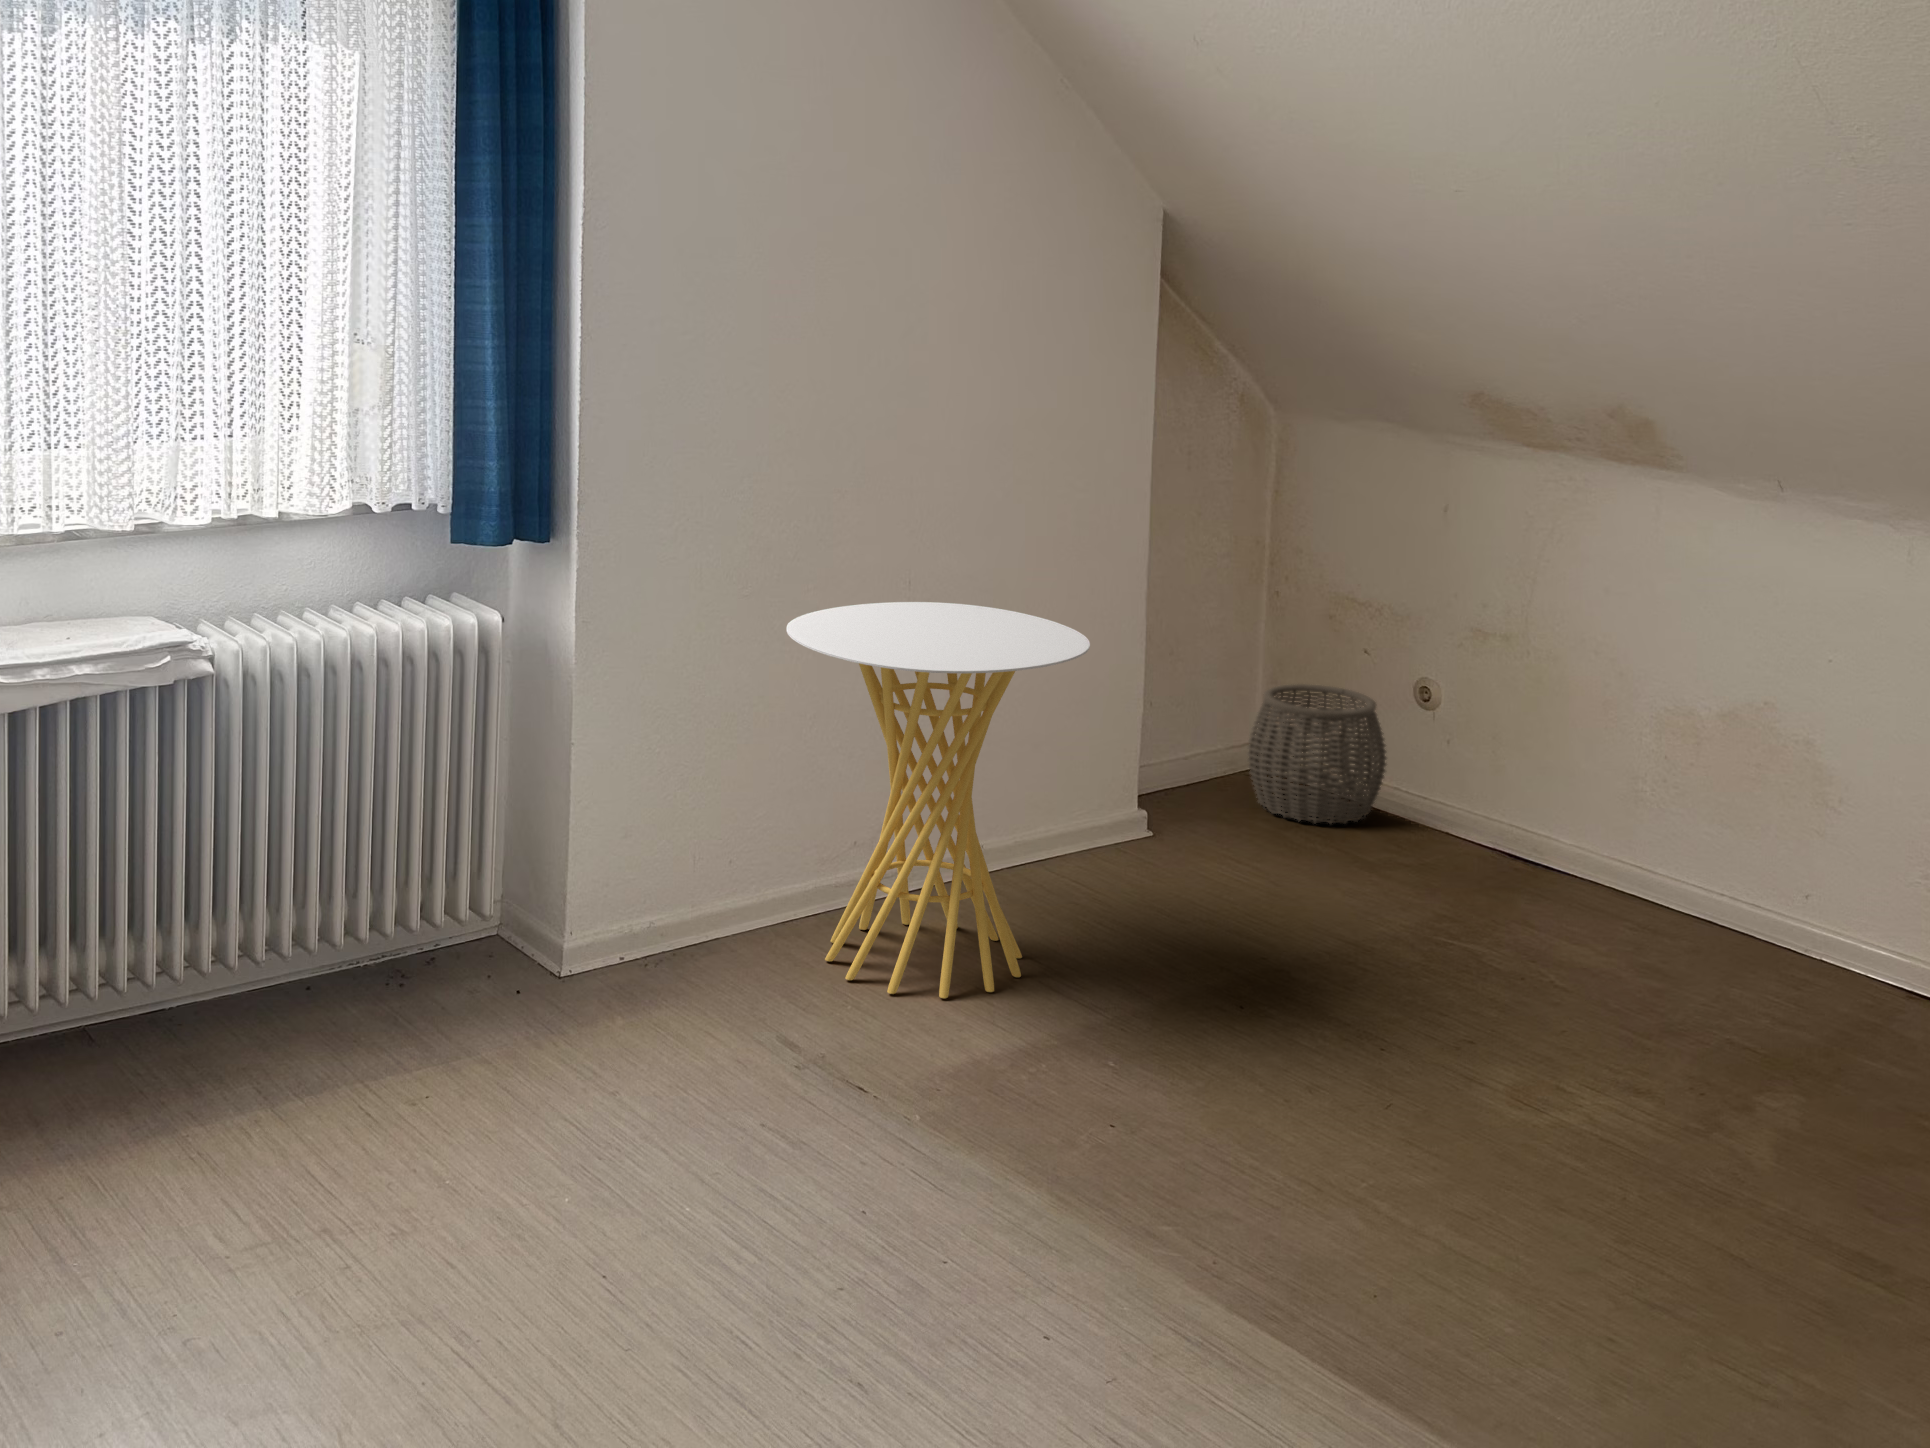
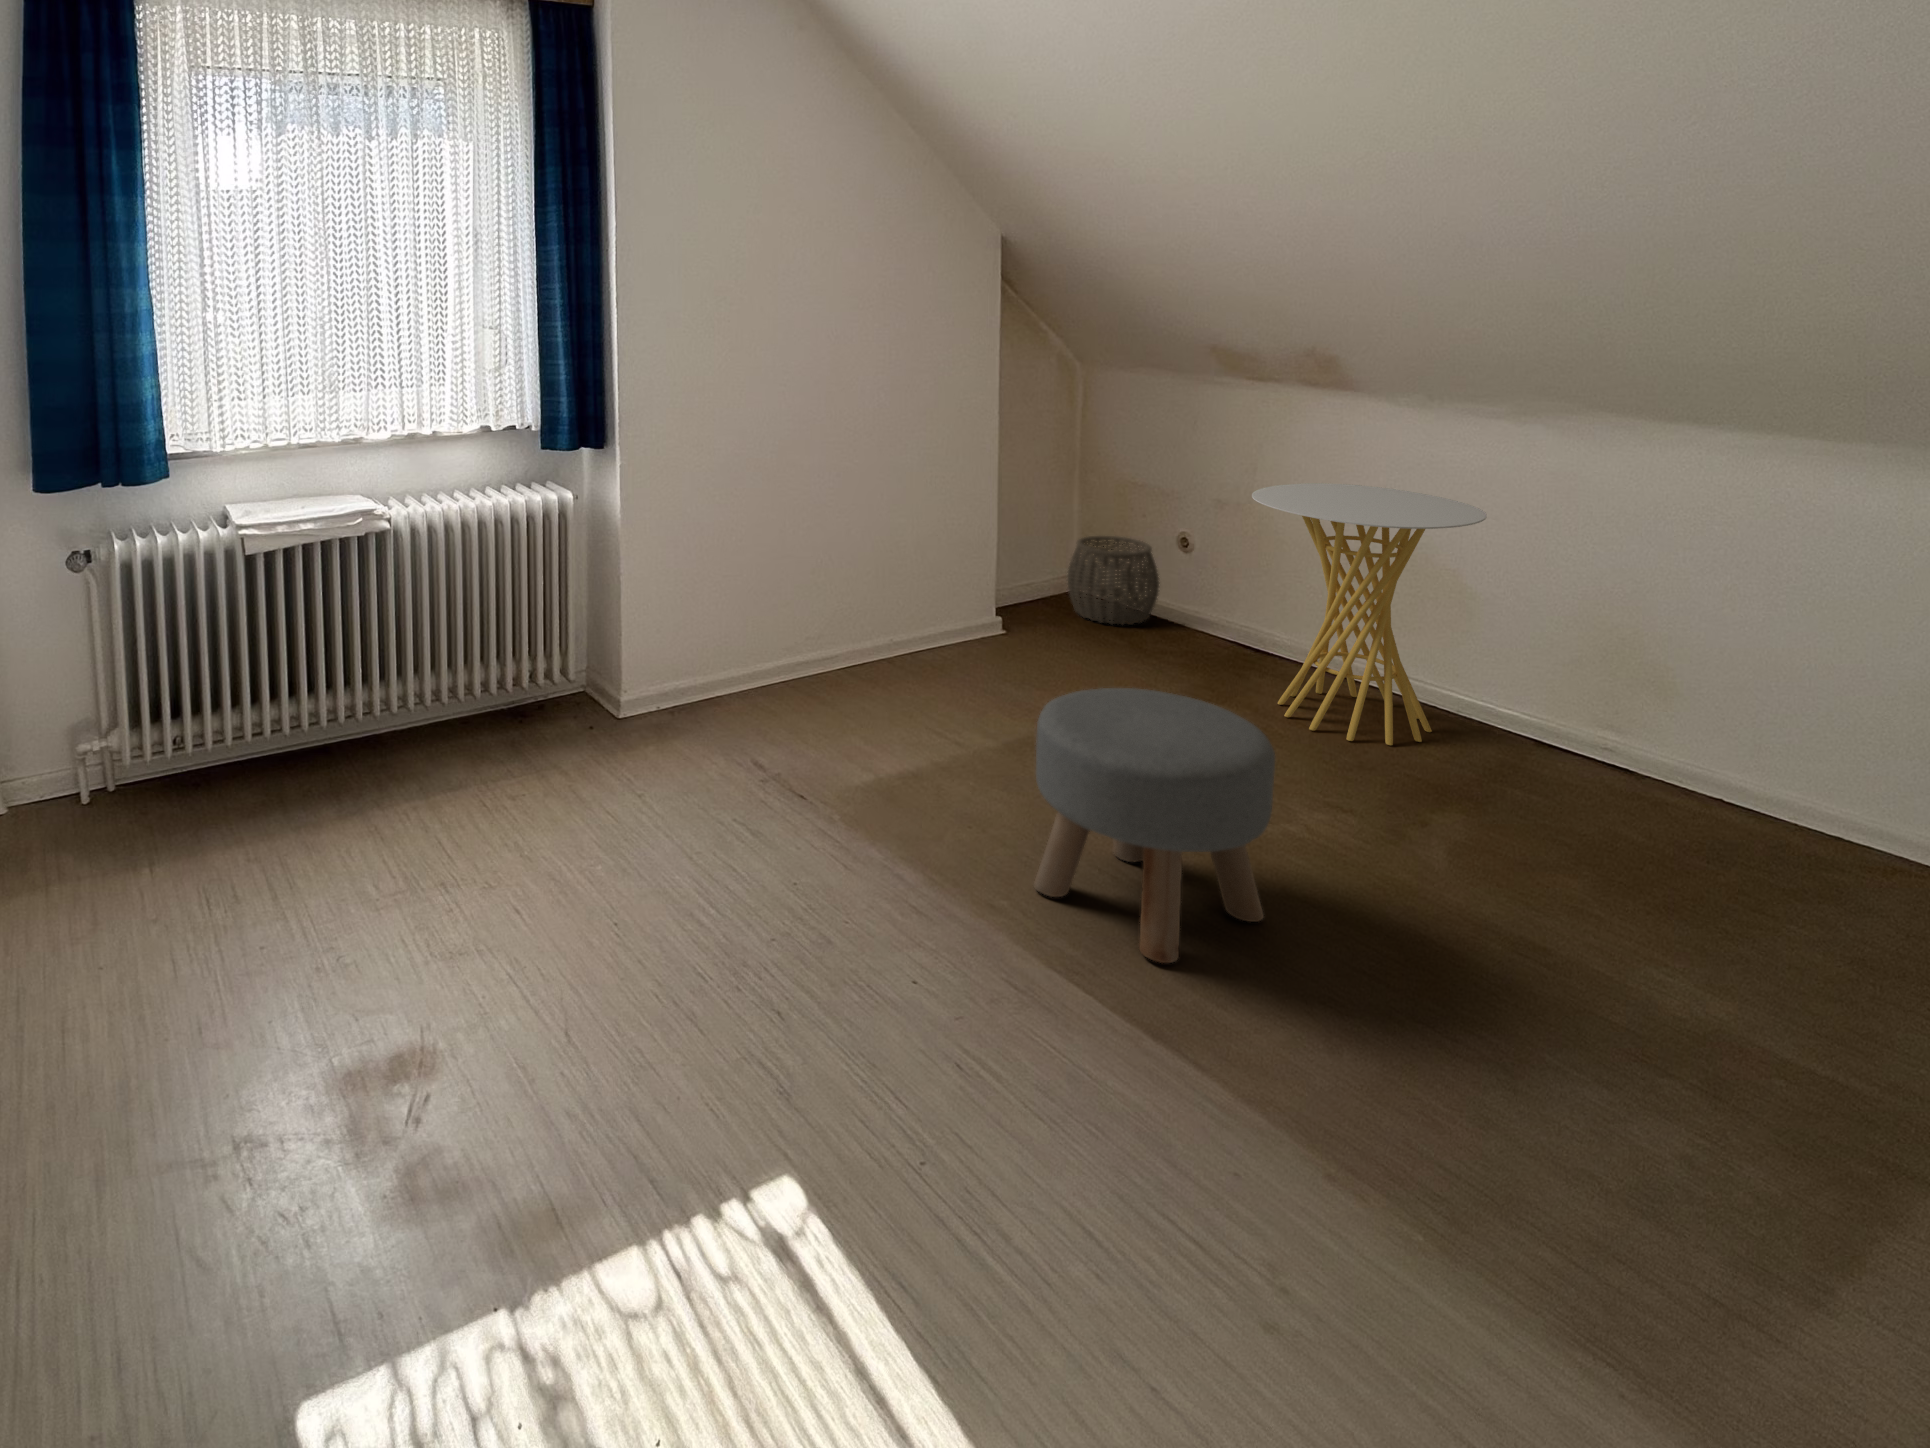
side table: present [787,602,1090,998] -> present [1252,483,1487,745]
ottoman: none [1222,912,1559,1296] -> present [1034,688,1275,963]

